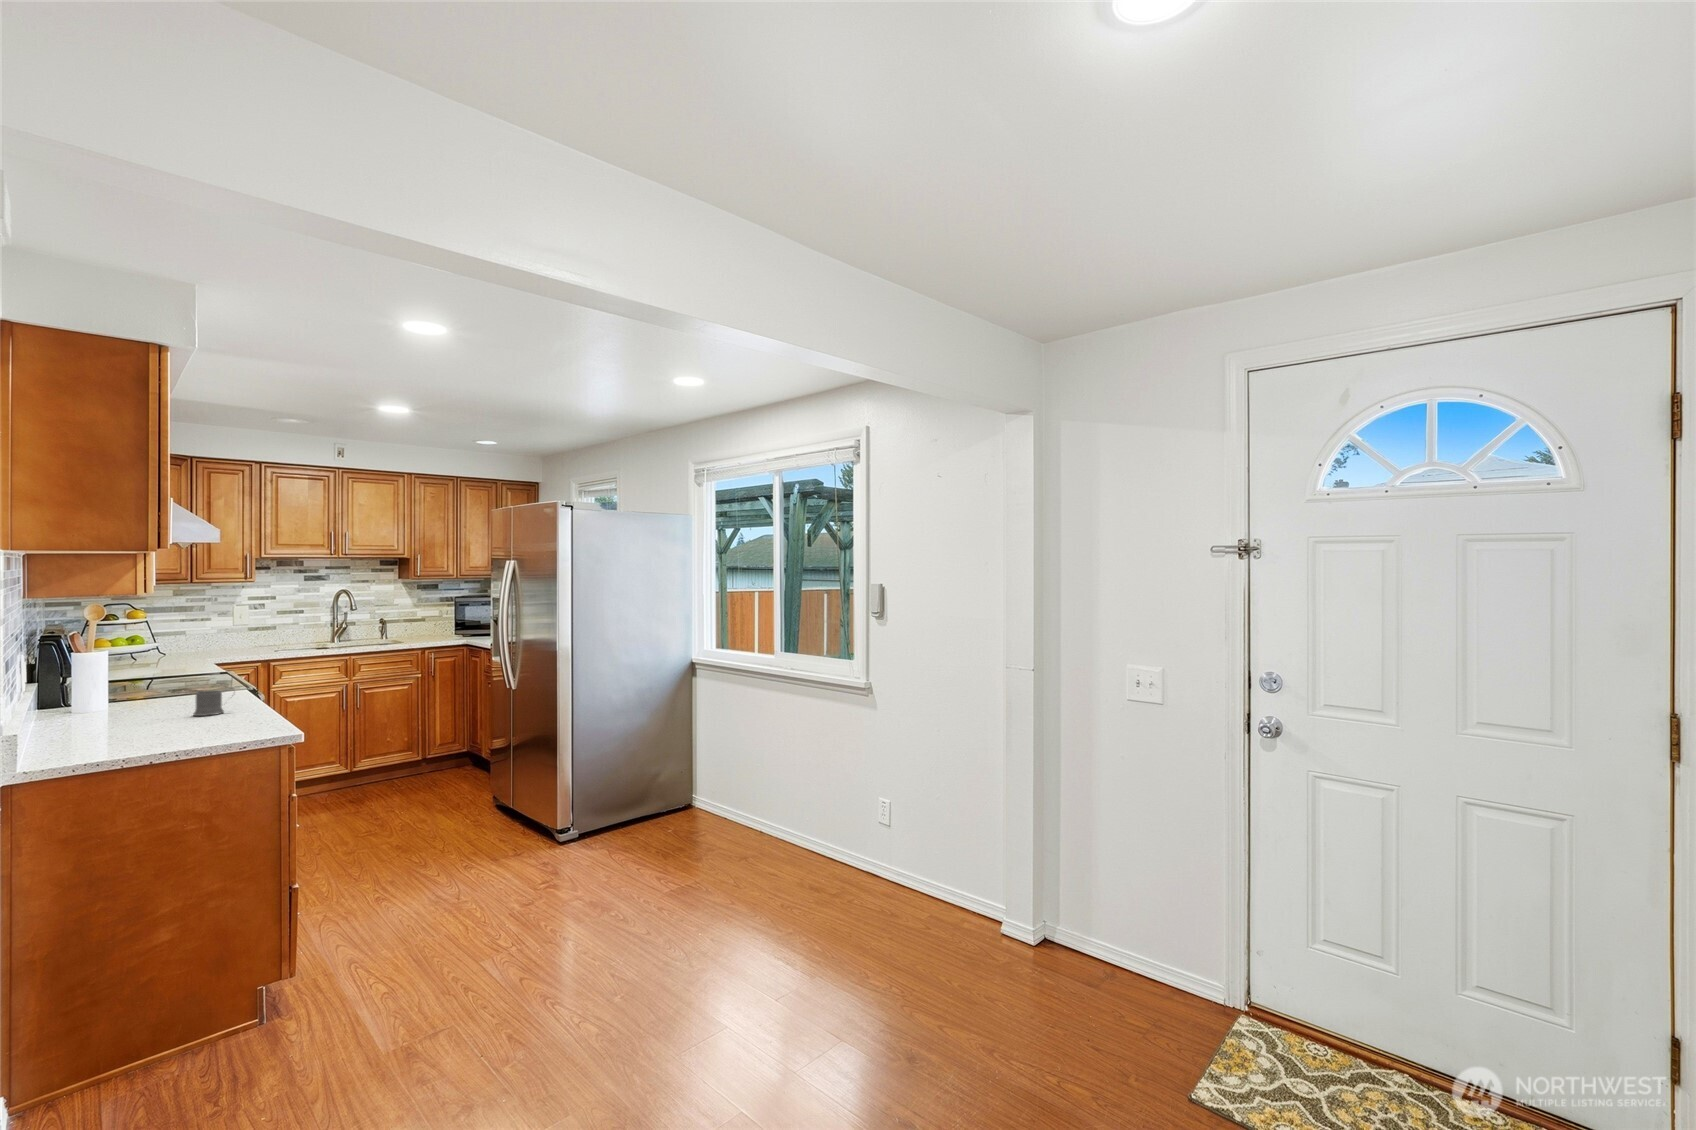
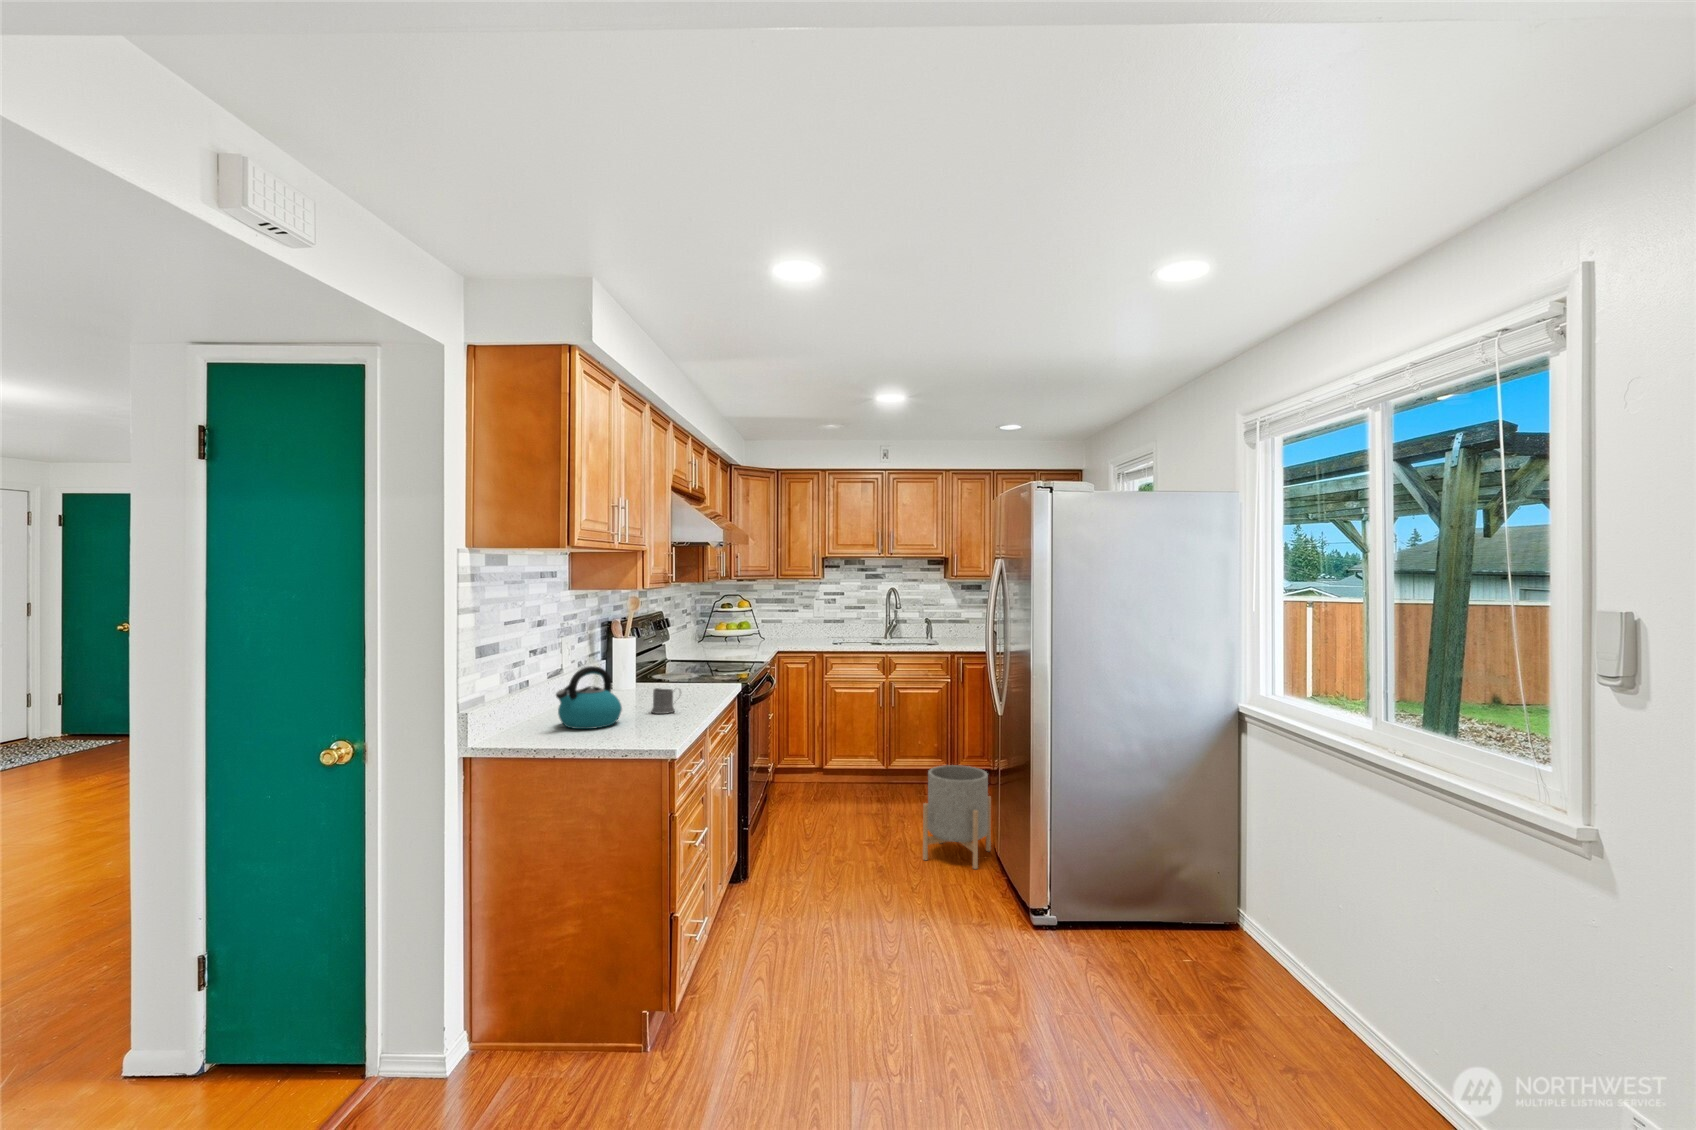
kettle: none [95,670,182,736] -> present [556,666,622,729]
planter: none [436,742,496,830] -> present [923,765,991,869]

